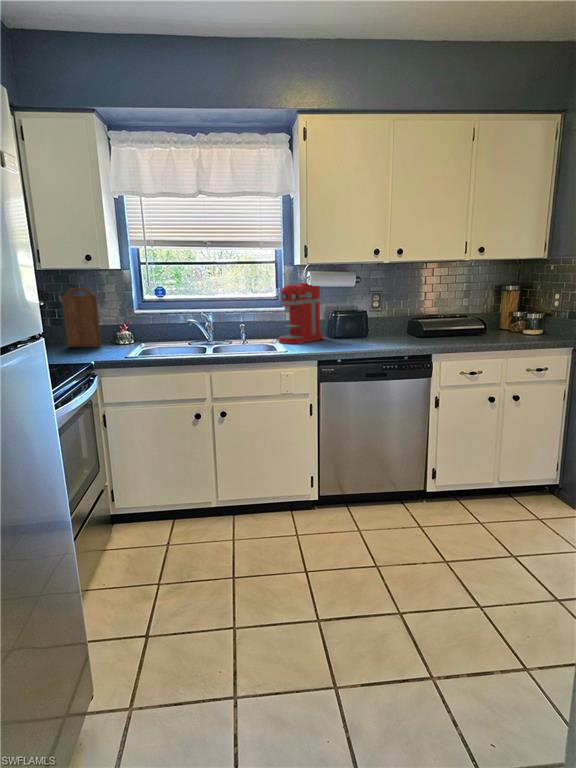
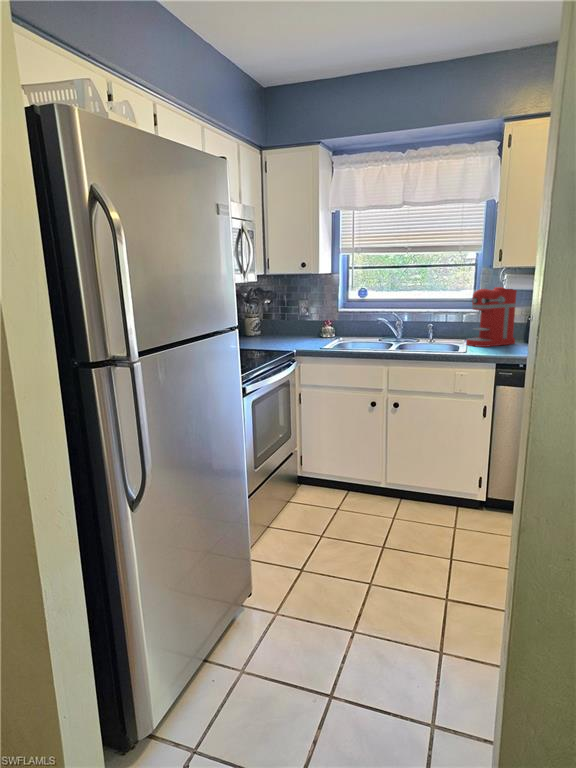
cutting board: present [62,288,101,347] -> none [284,288,310,337]

